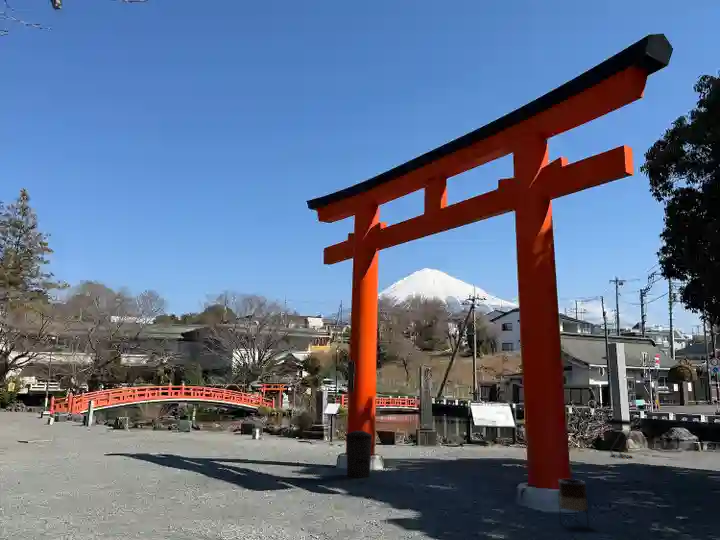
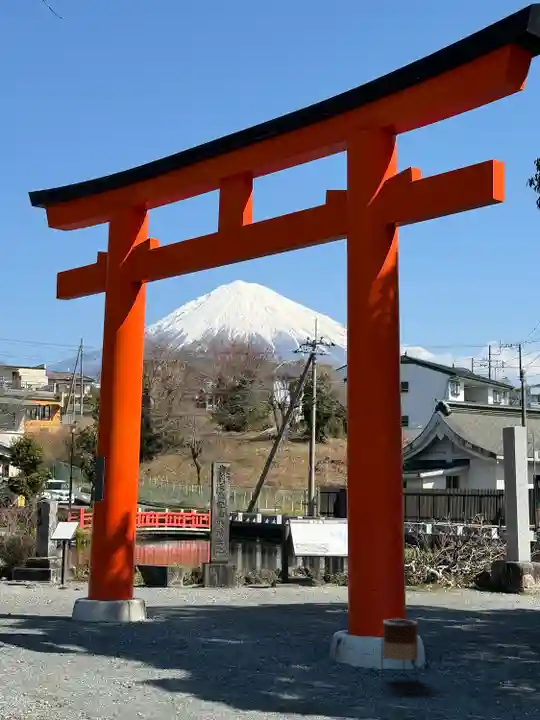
stool: present [605,419,632,458] -> none [479,540,516,596]
trash can: present [346,431,372,477] -> none [87,560,128,632]

